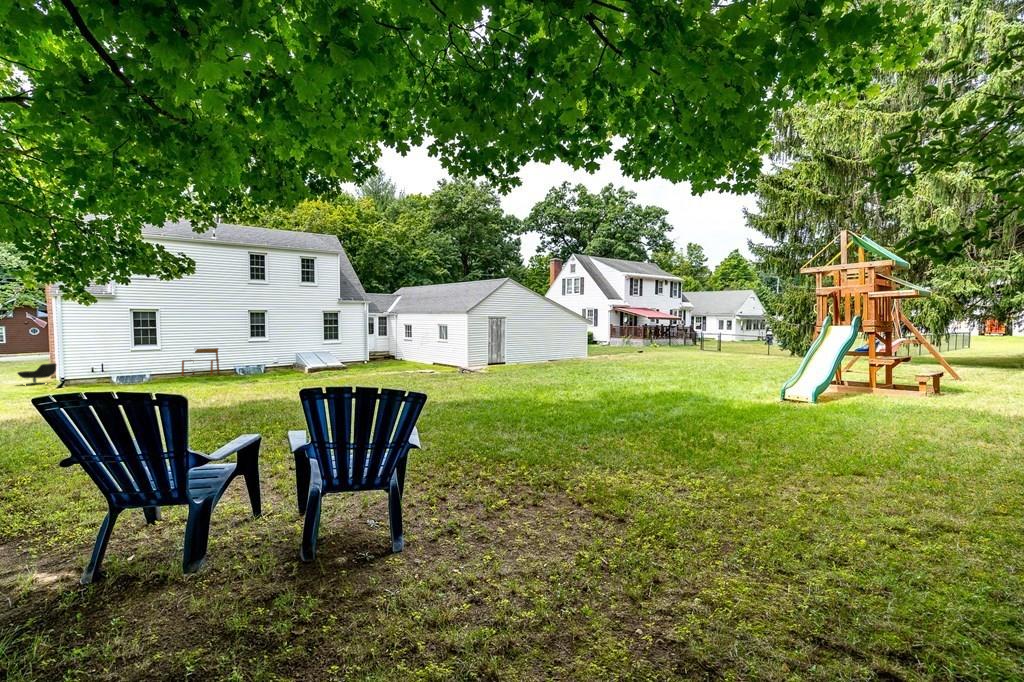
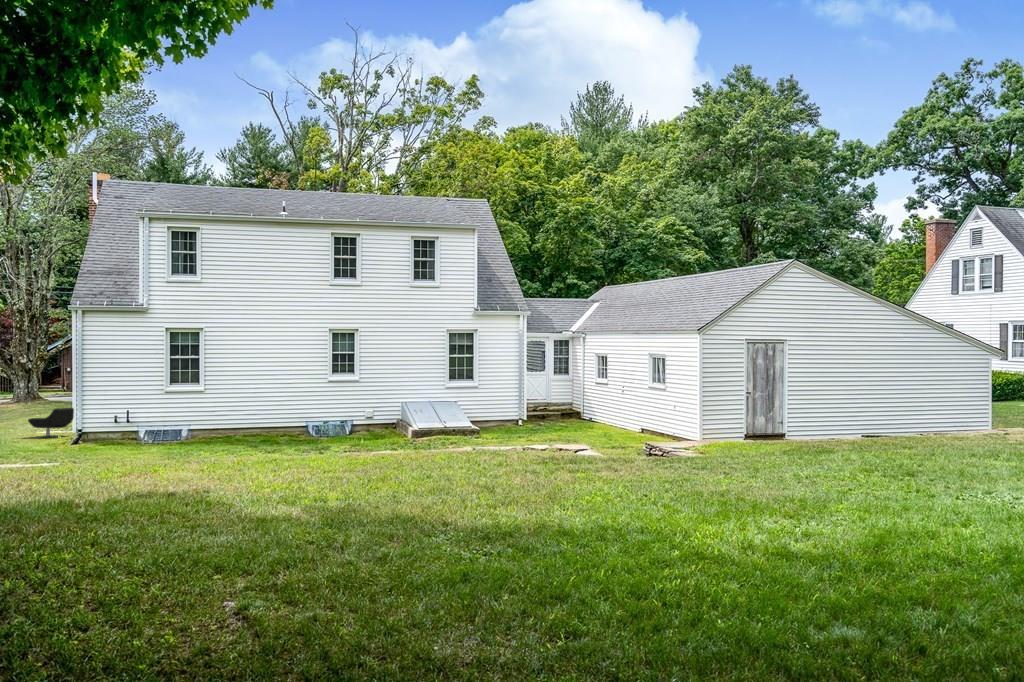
bench: present [182,348,220,376] -> none [229,390,283,435]

